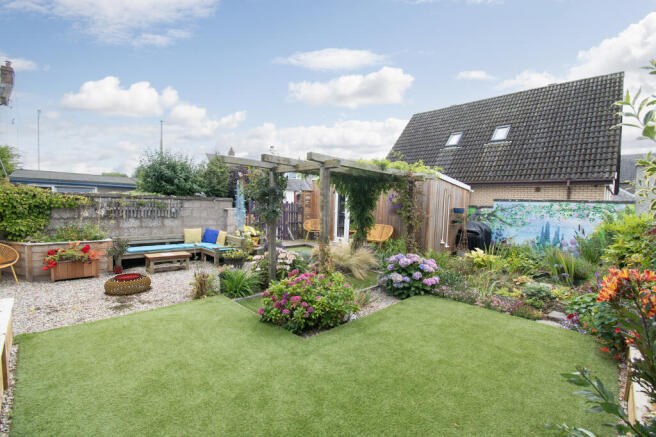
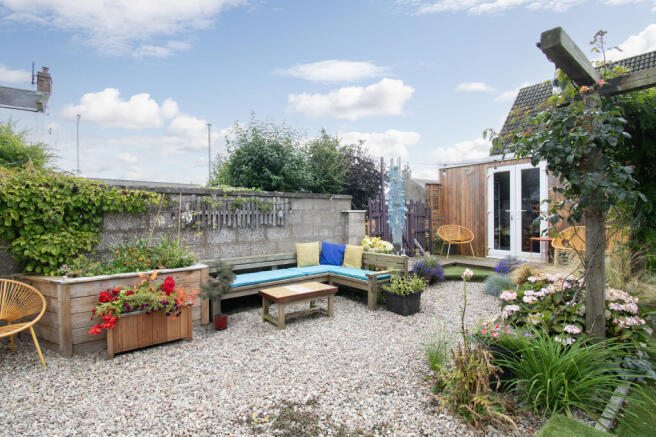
pouf: present [104,273,151,295] -> none [233,340,330,407]

